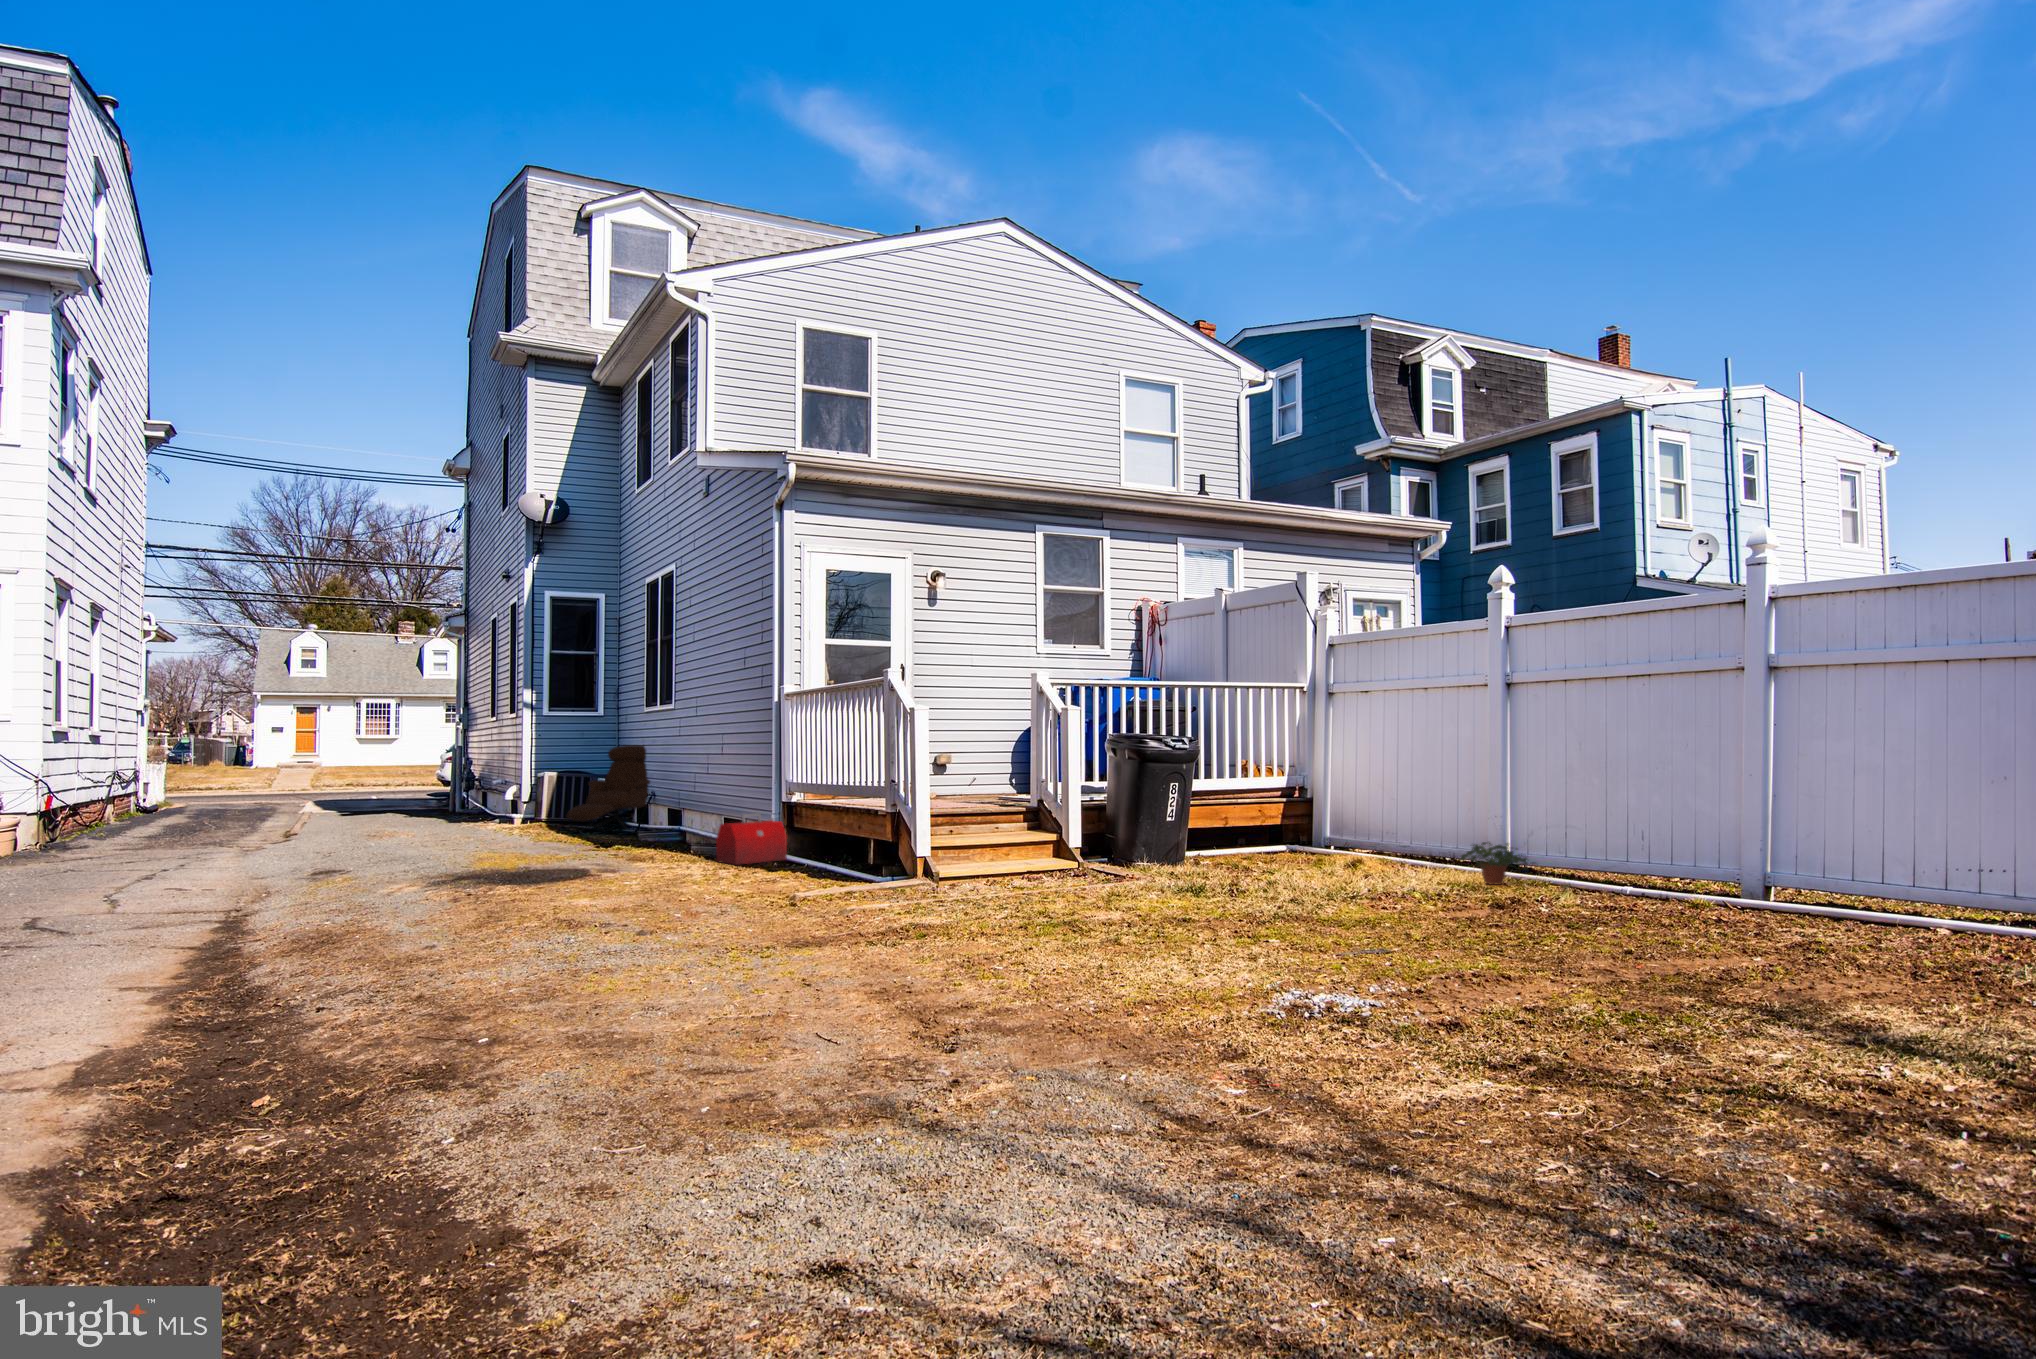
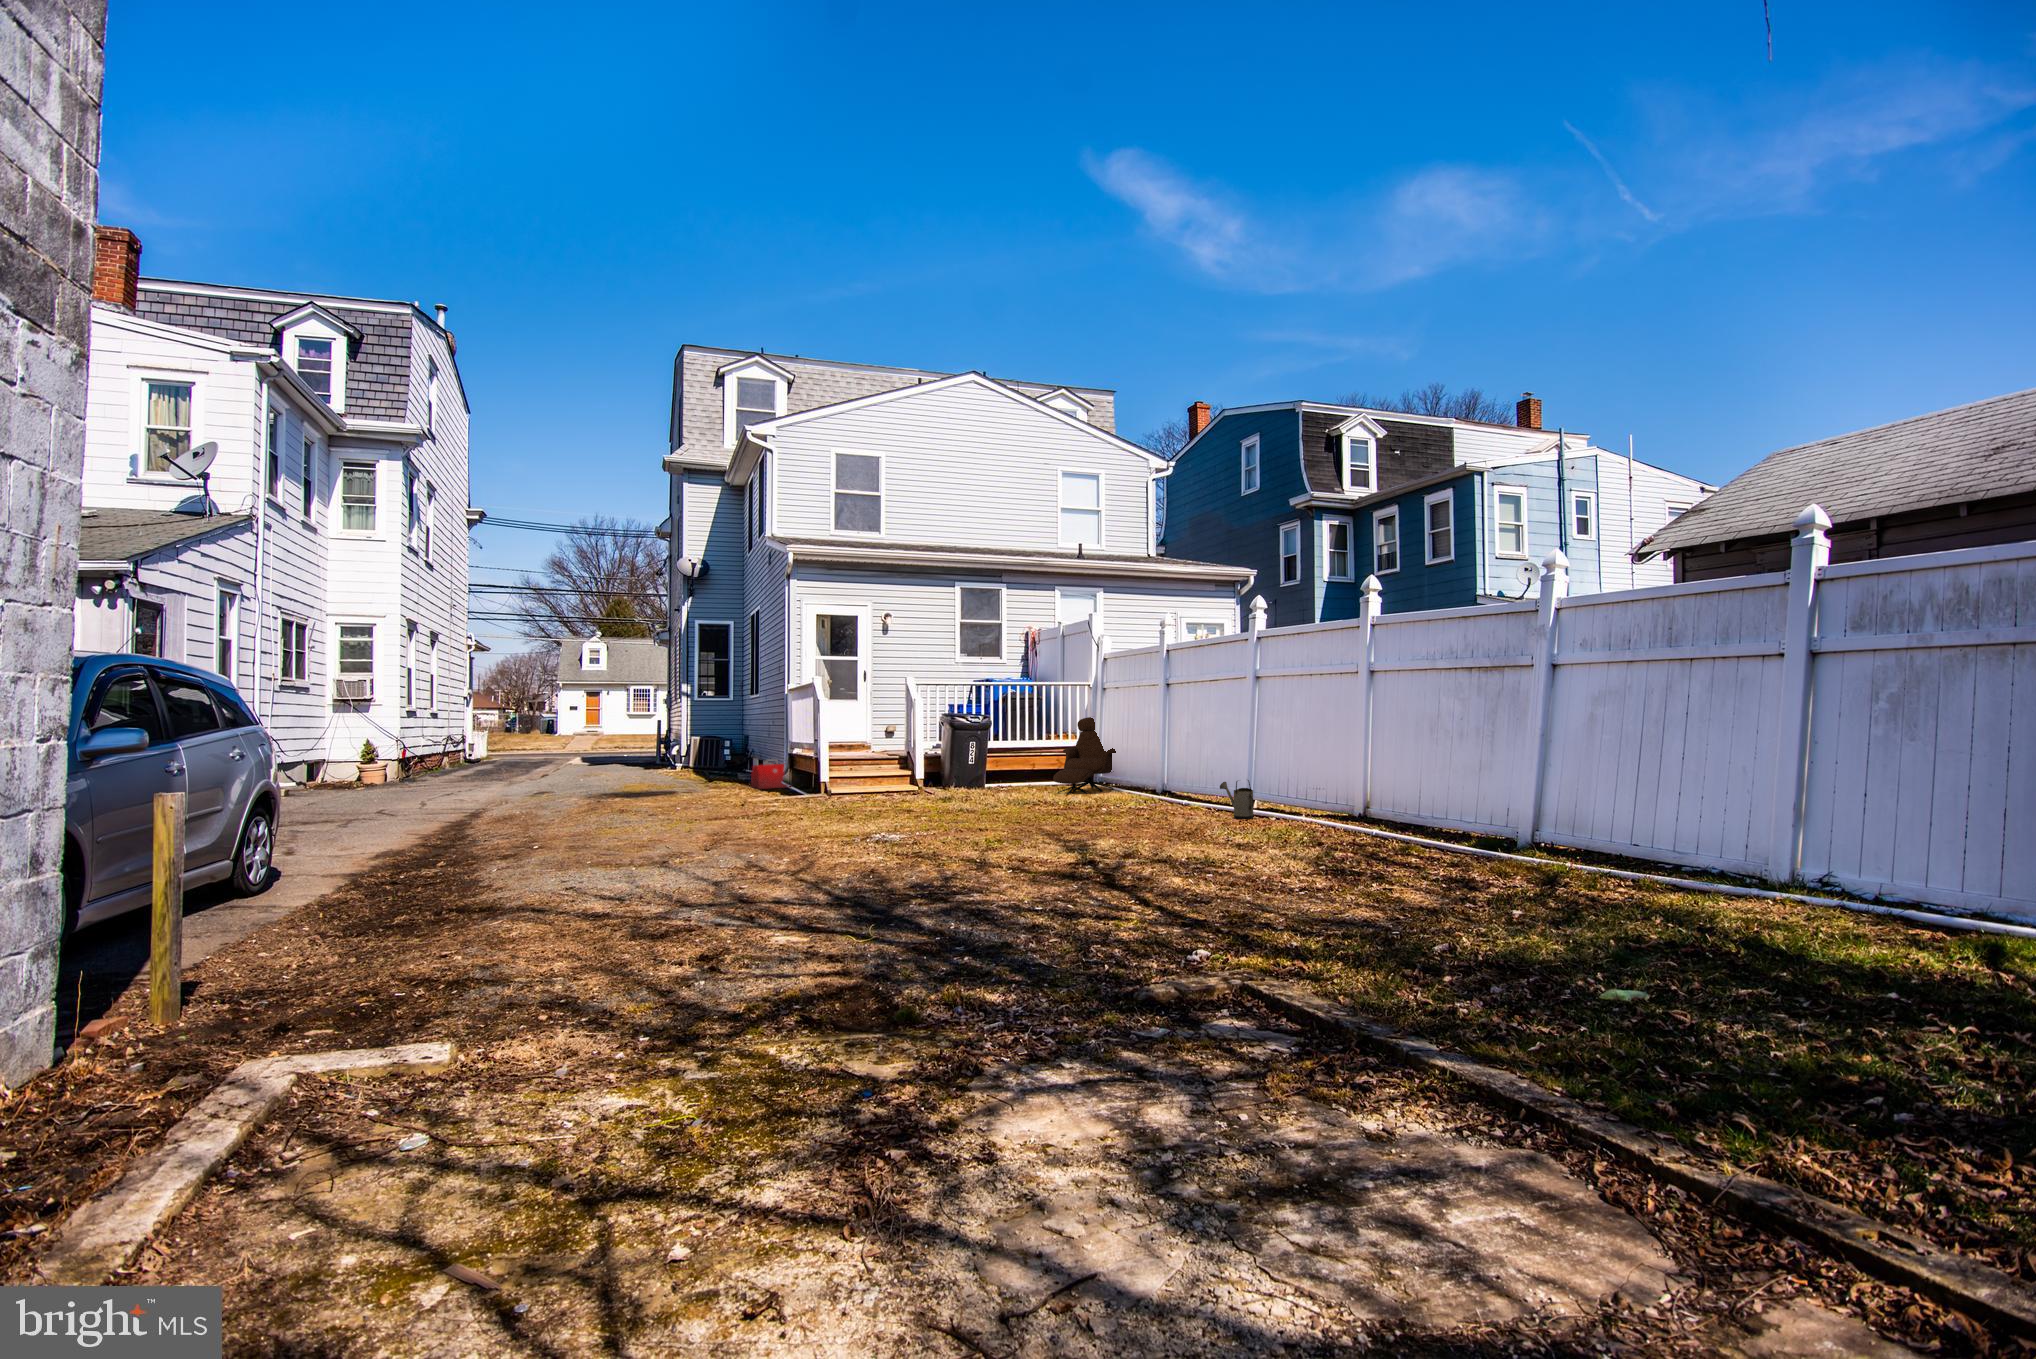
lounge chair: present [567,745,652,833] -> present [1053,717,1116,794]
potted plant: present [1460,842,1534,885] -> none [1125,778,1169,802]
watering can: none [1733,851,1824,923] -> present [1220,780,1253,819]

